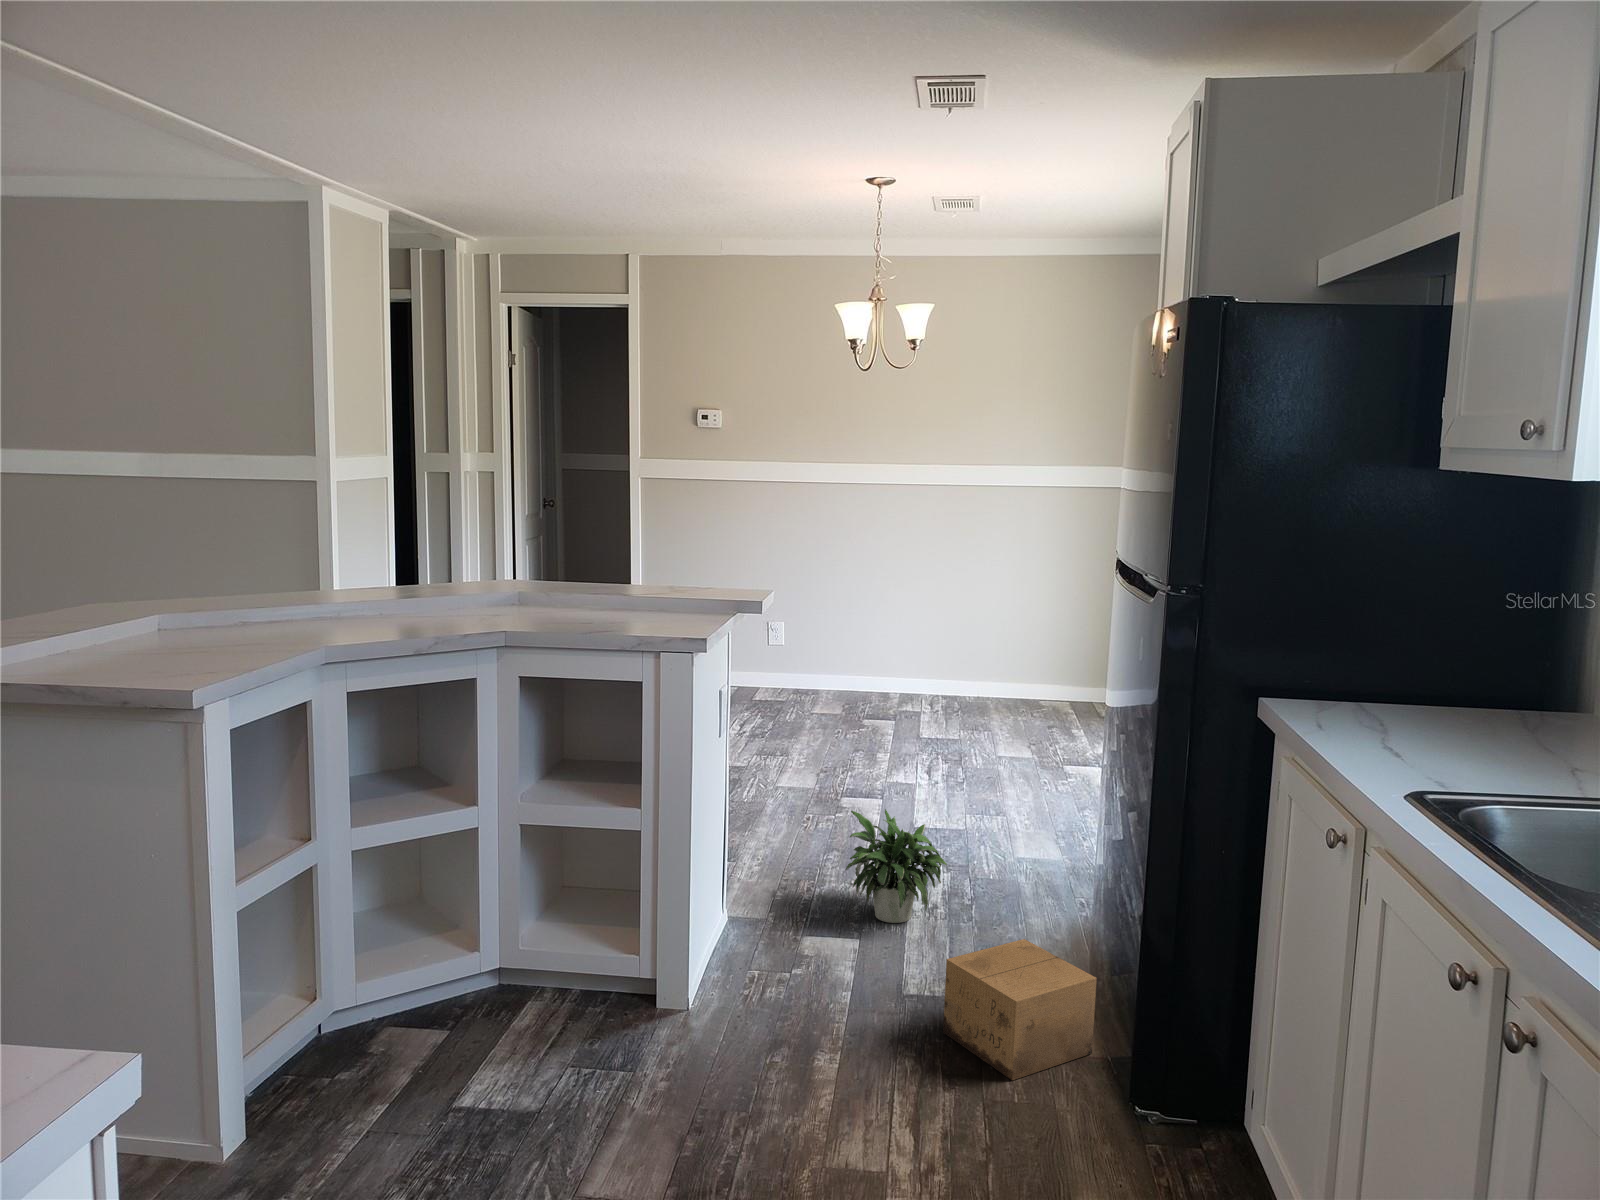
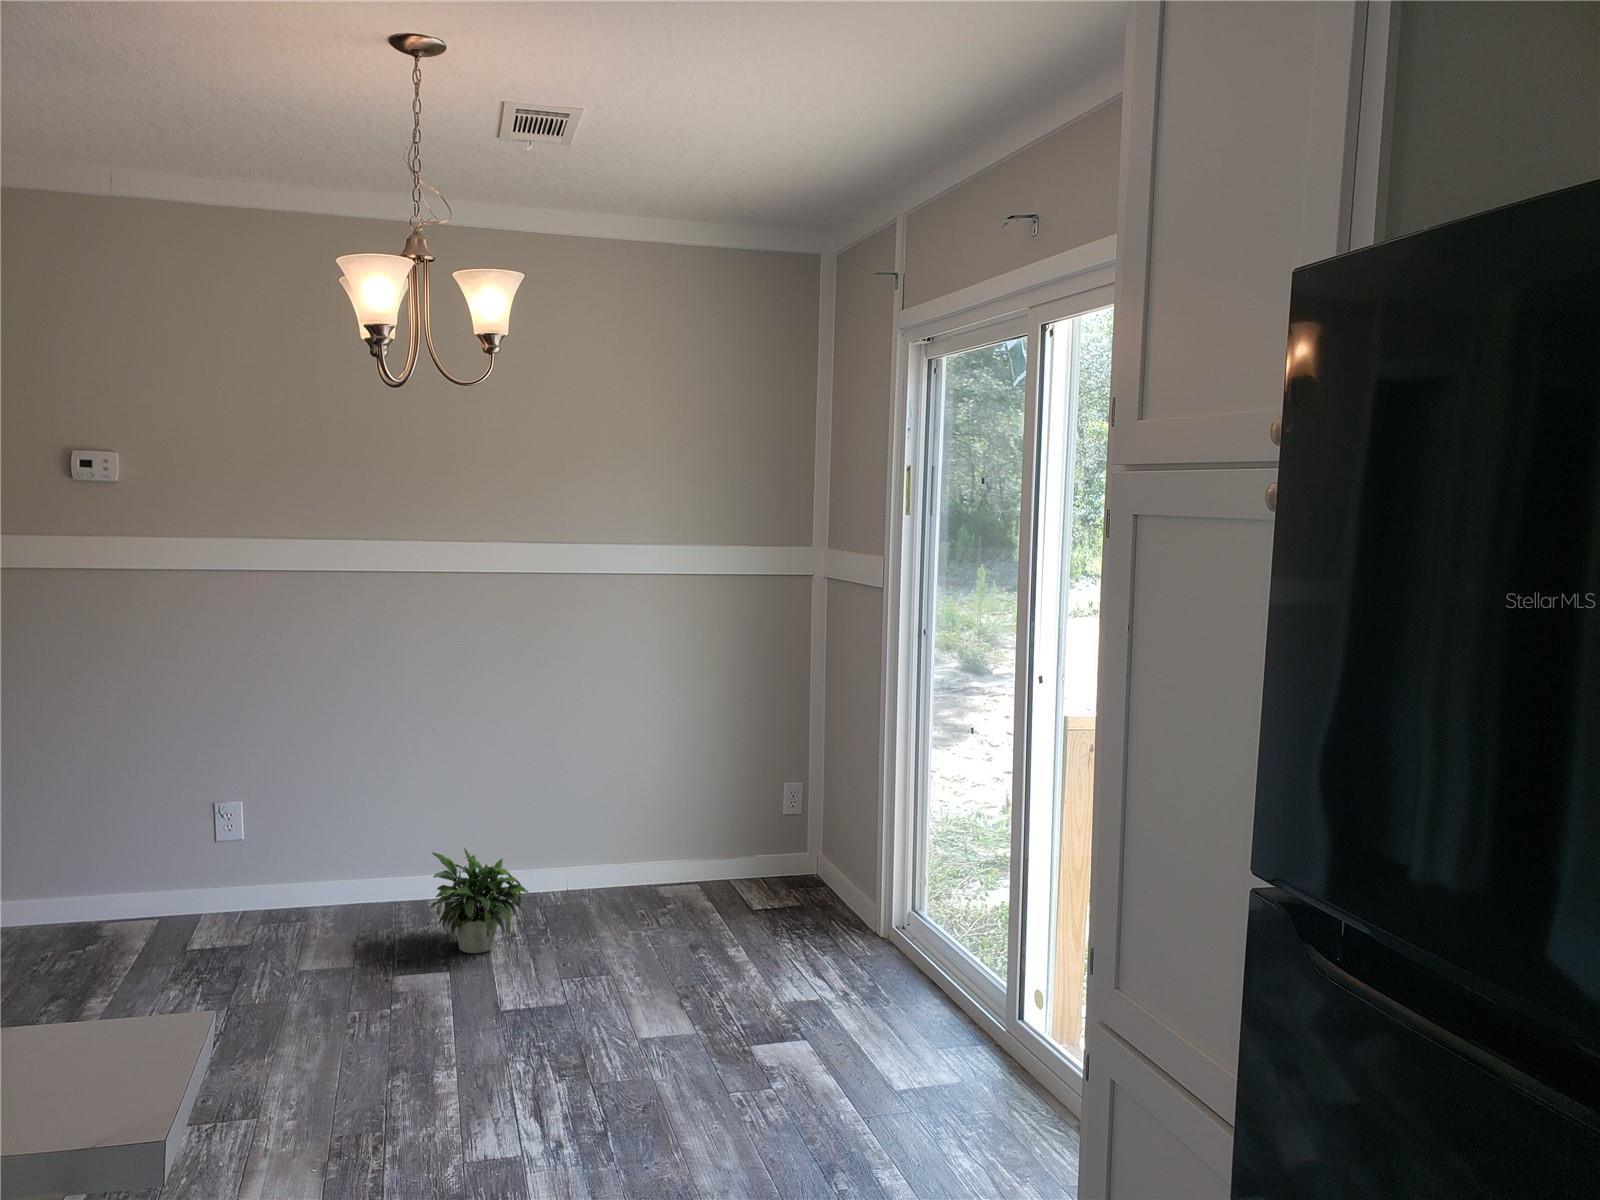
cardboard box: present [943,939,1097,1080] -> none [545,946,677,1065]

